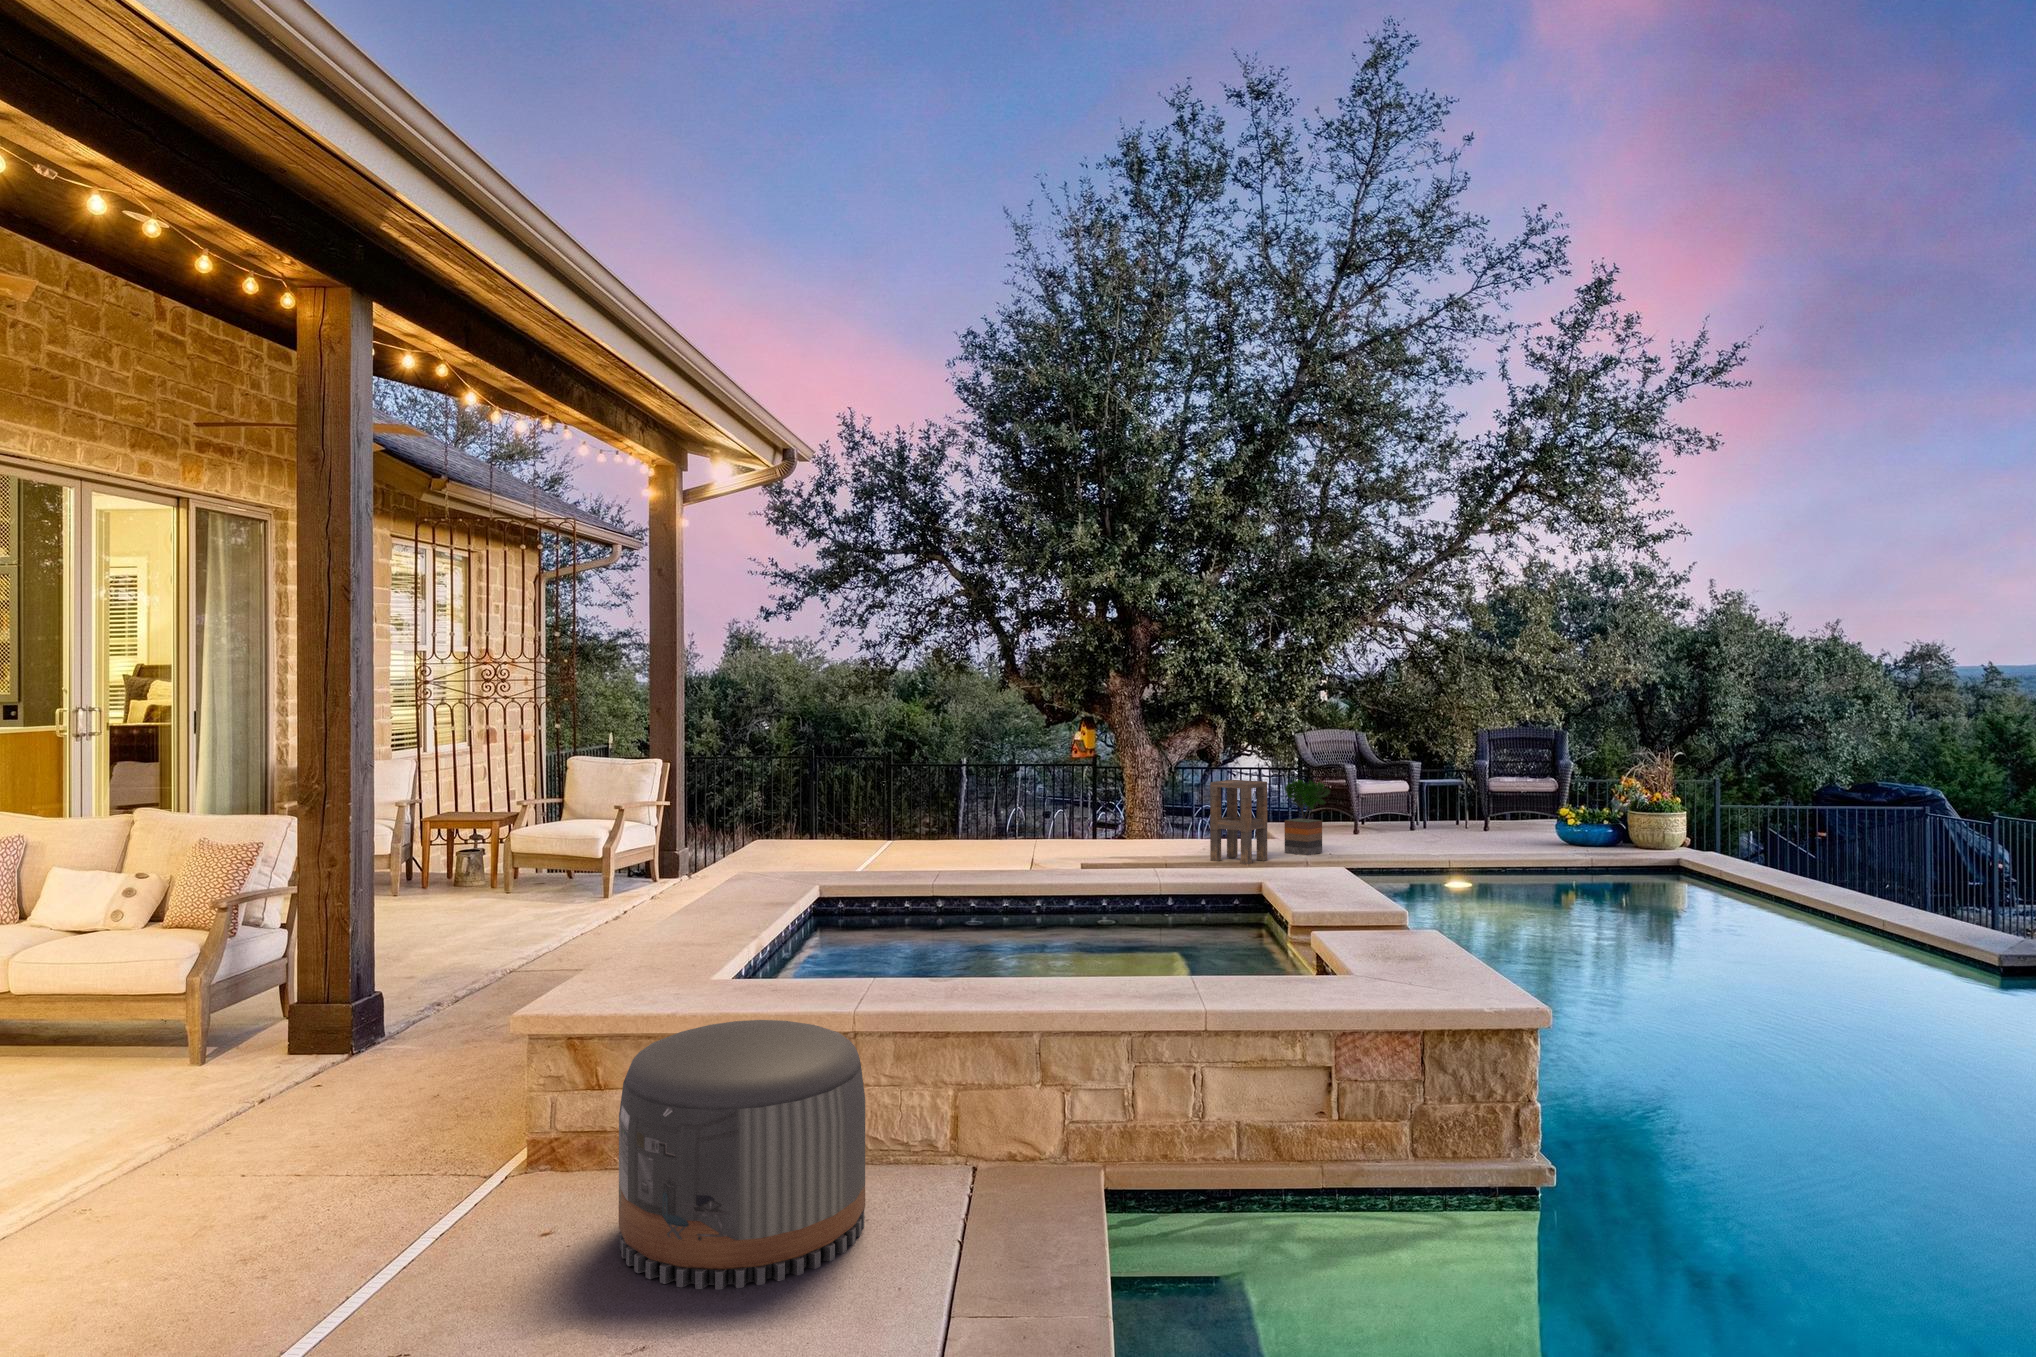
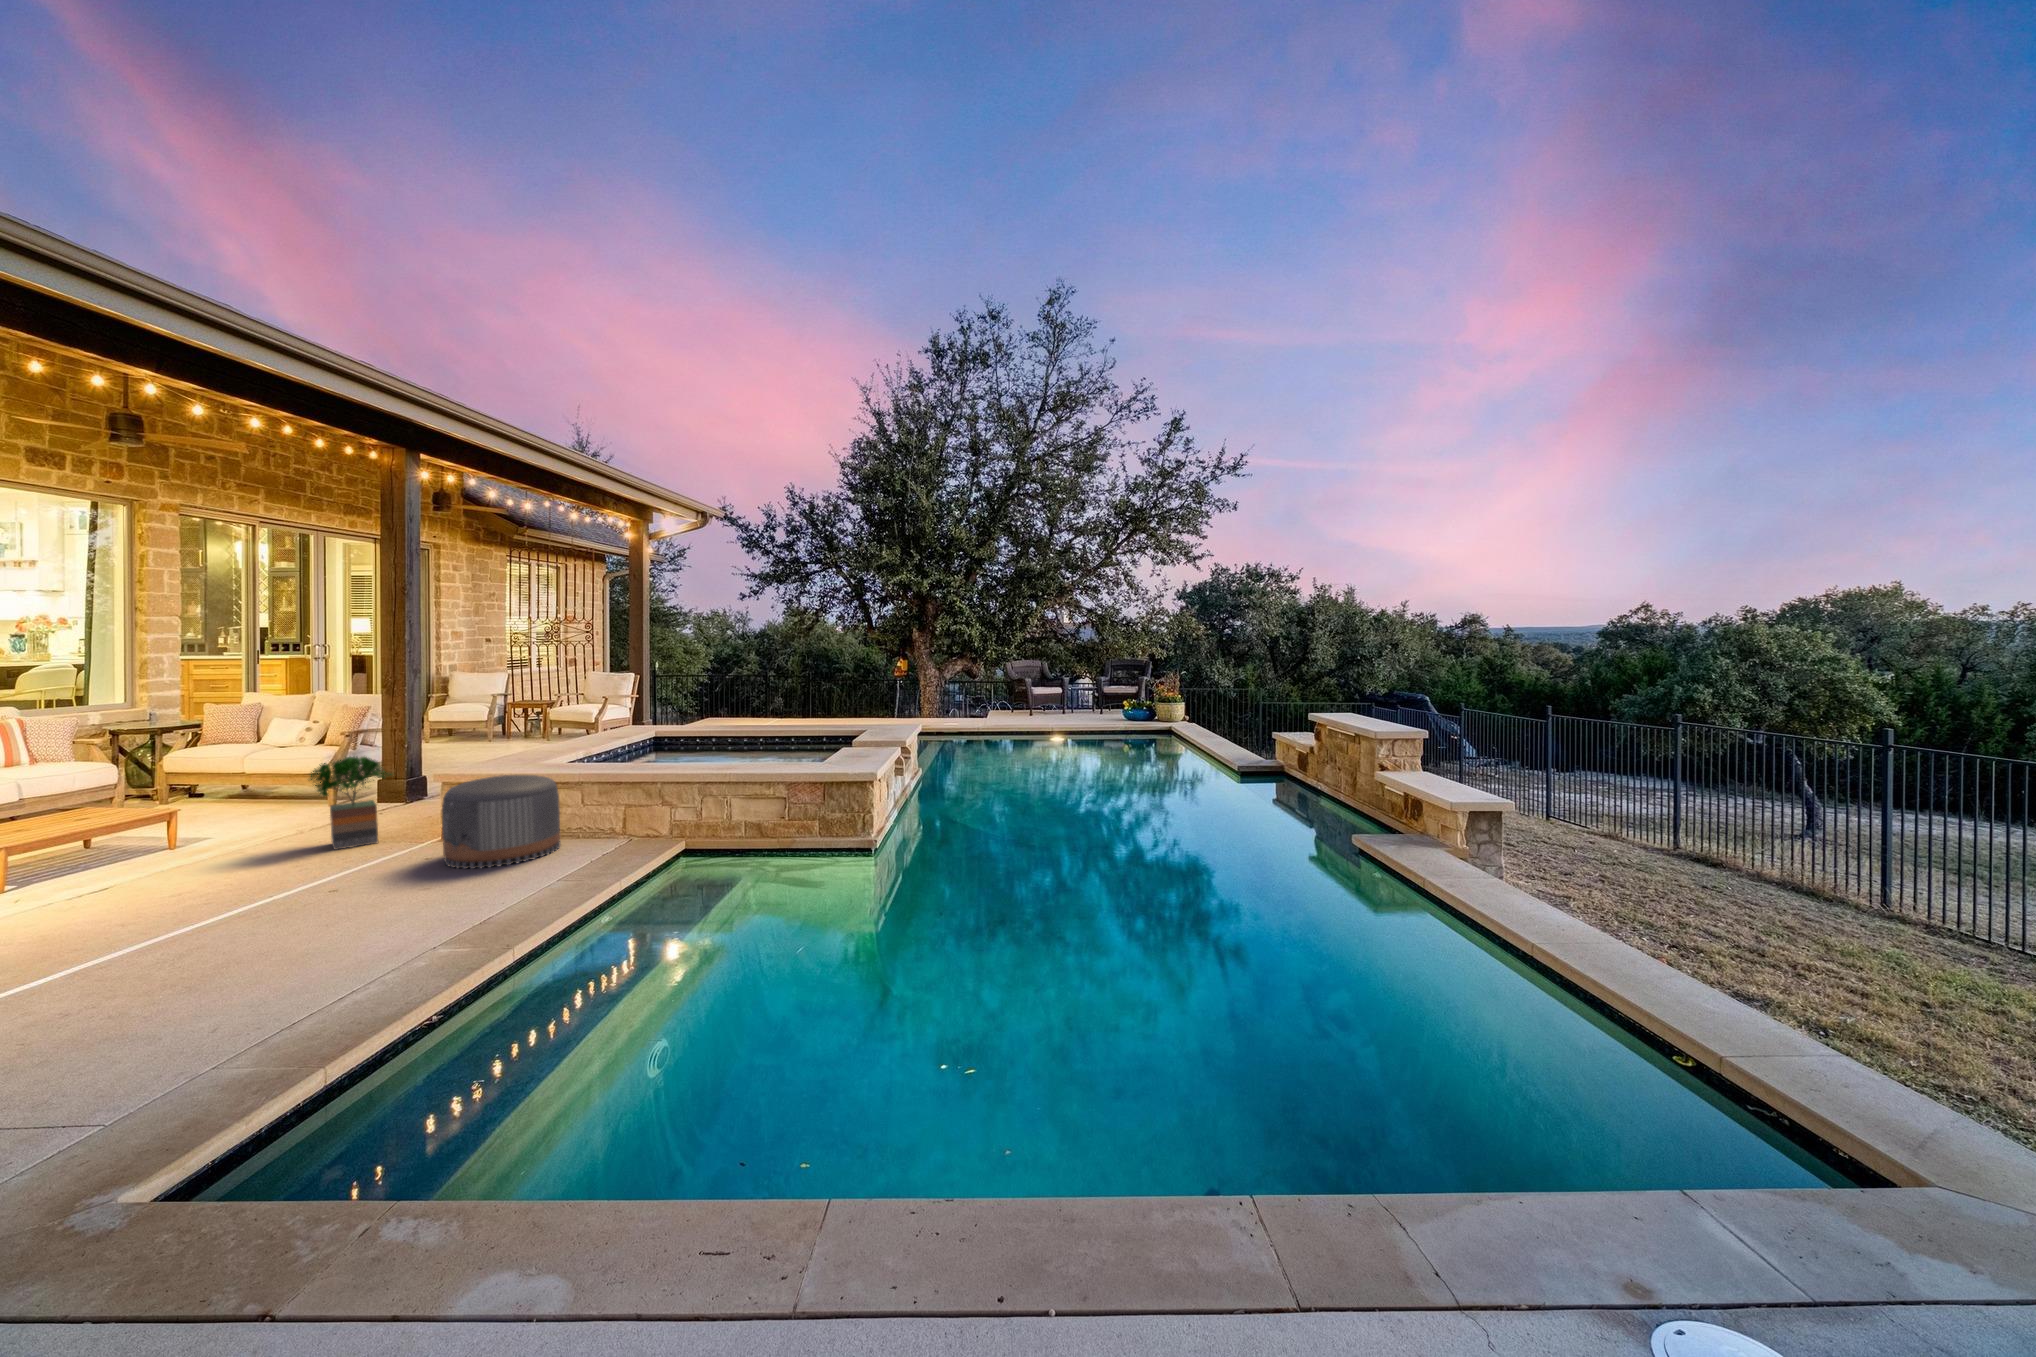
side table: present [1210,780,1267,864] -> none [927,684,957,726]
potted tree: present [1284,780,1329,855] -> present [310,757,392,850]

